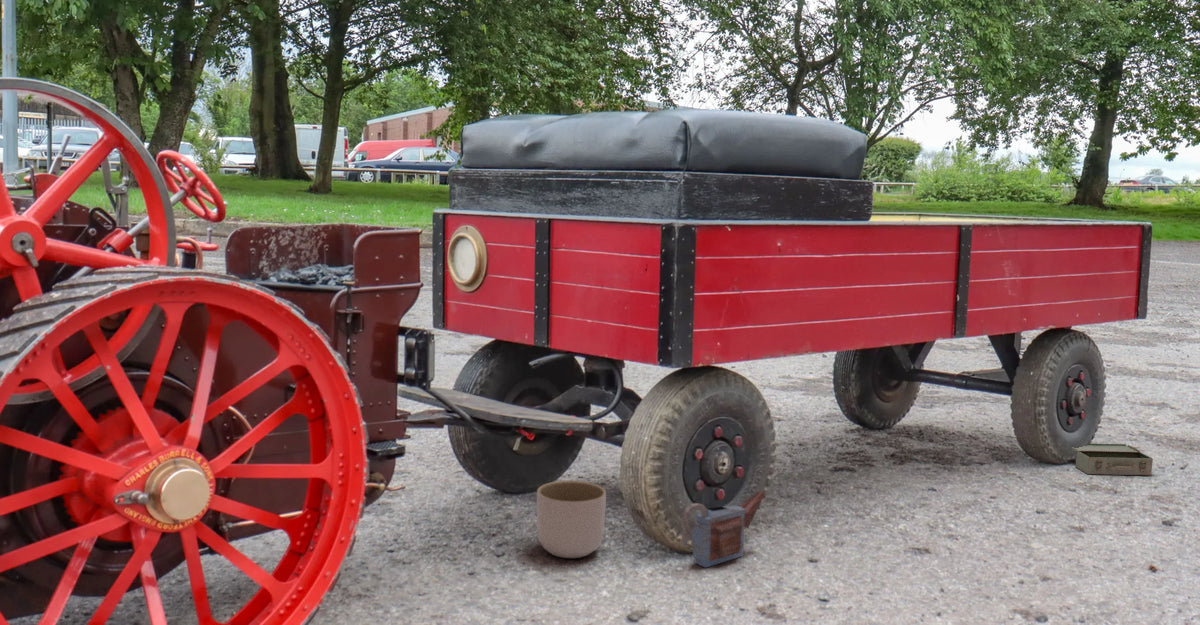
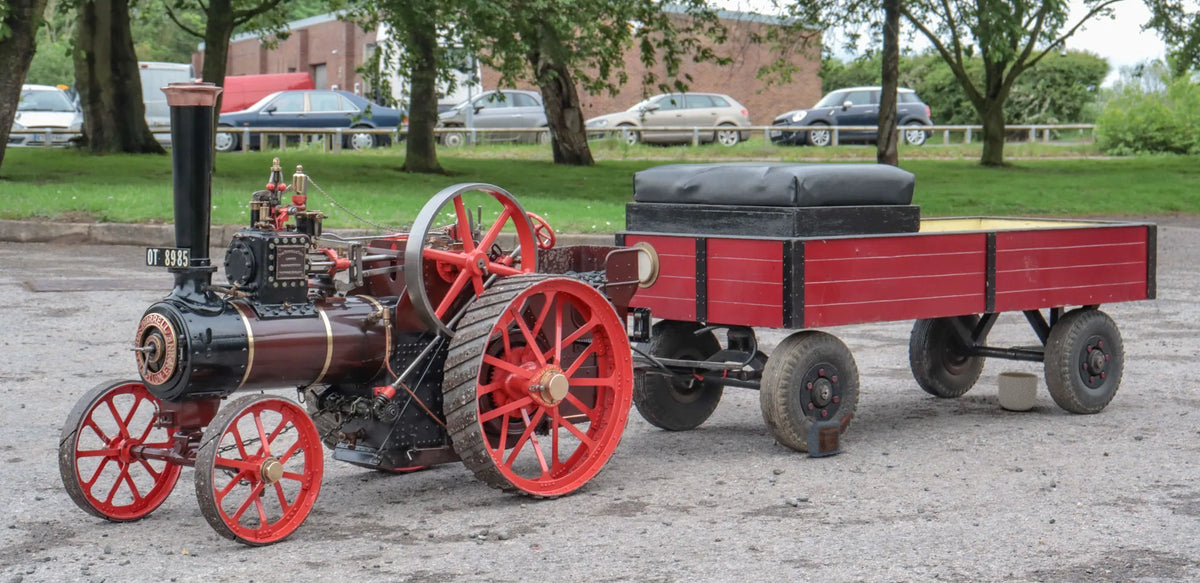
toolbox: present [1072,443,1153,475] -> none [1087,396,1148,416]
planter: present [537,481,606,558] -> present [998,372,1038,411]

